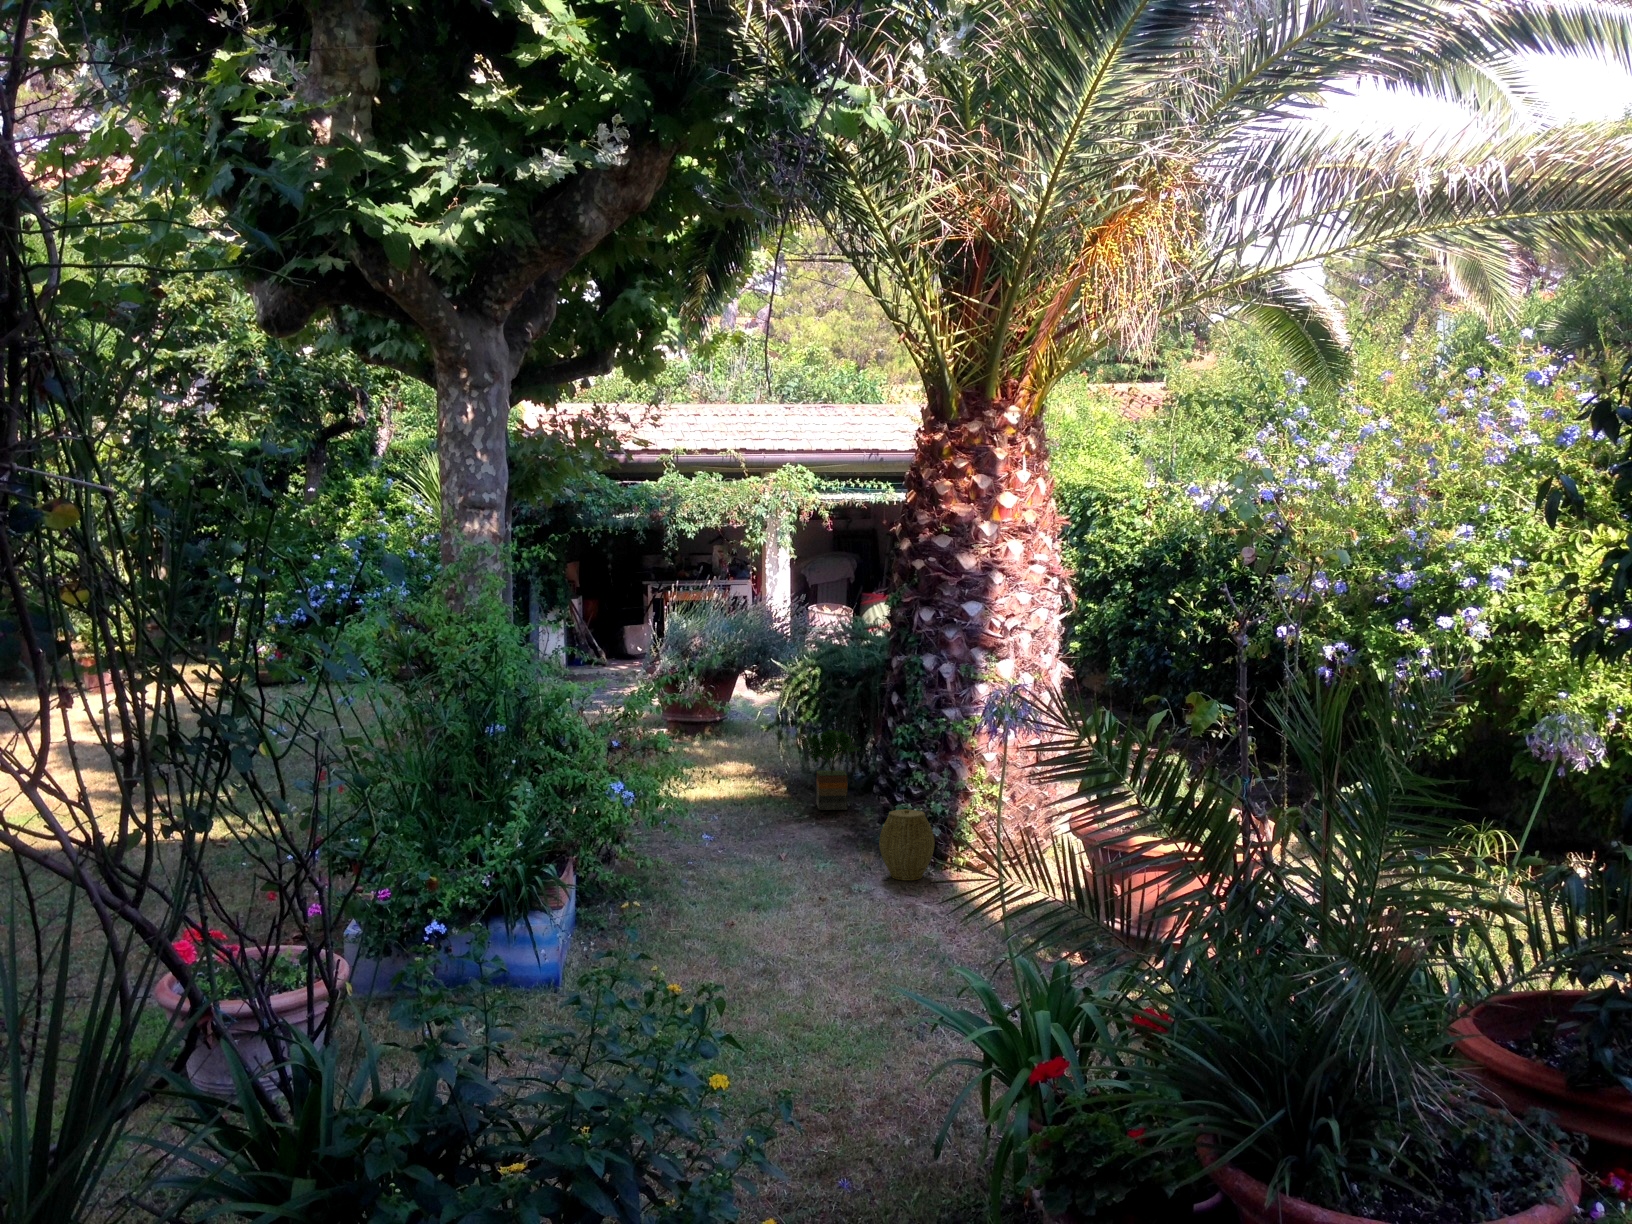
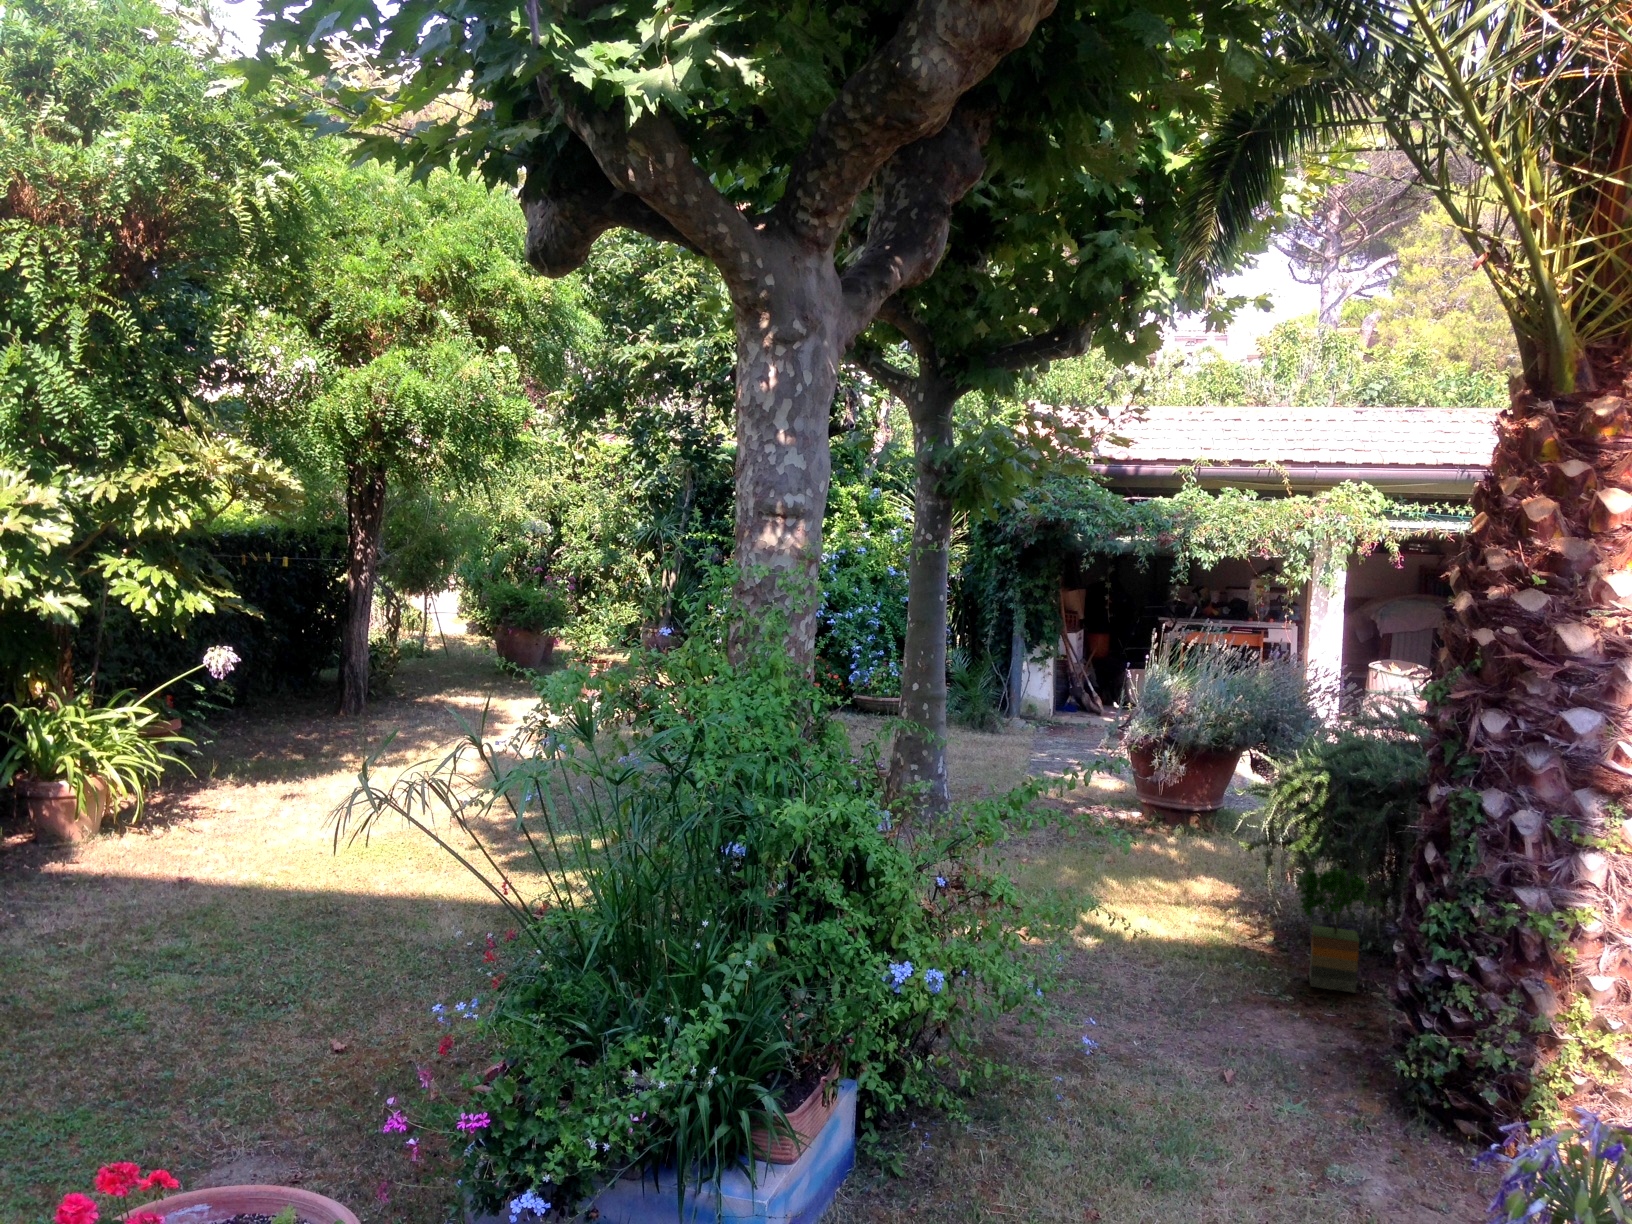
woven basket: present [879,809,935,880] -> none [1382,1040,1483,1168]

